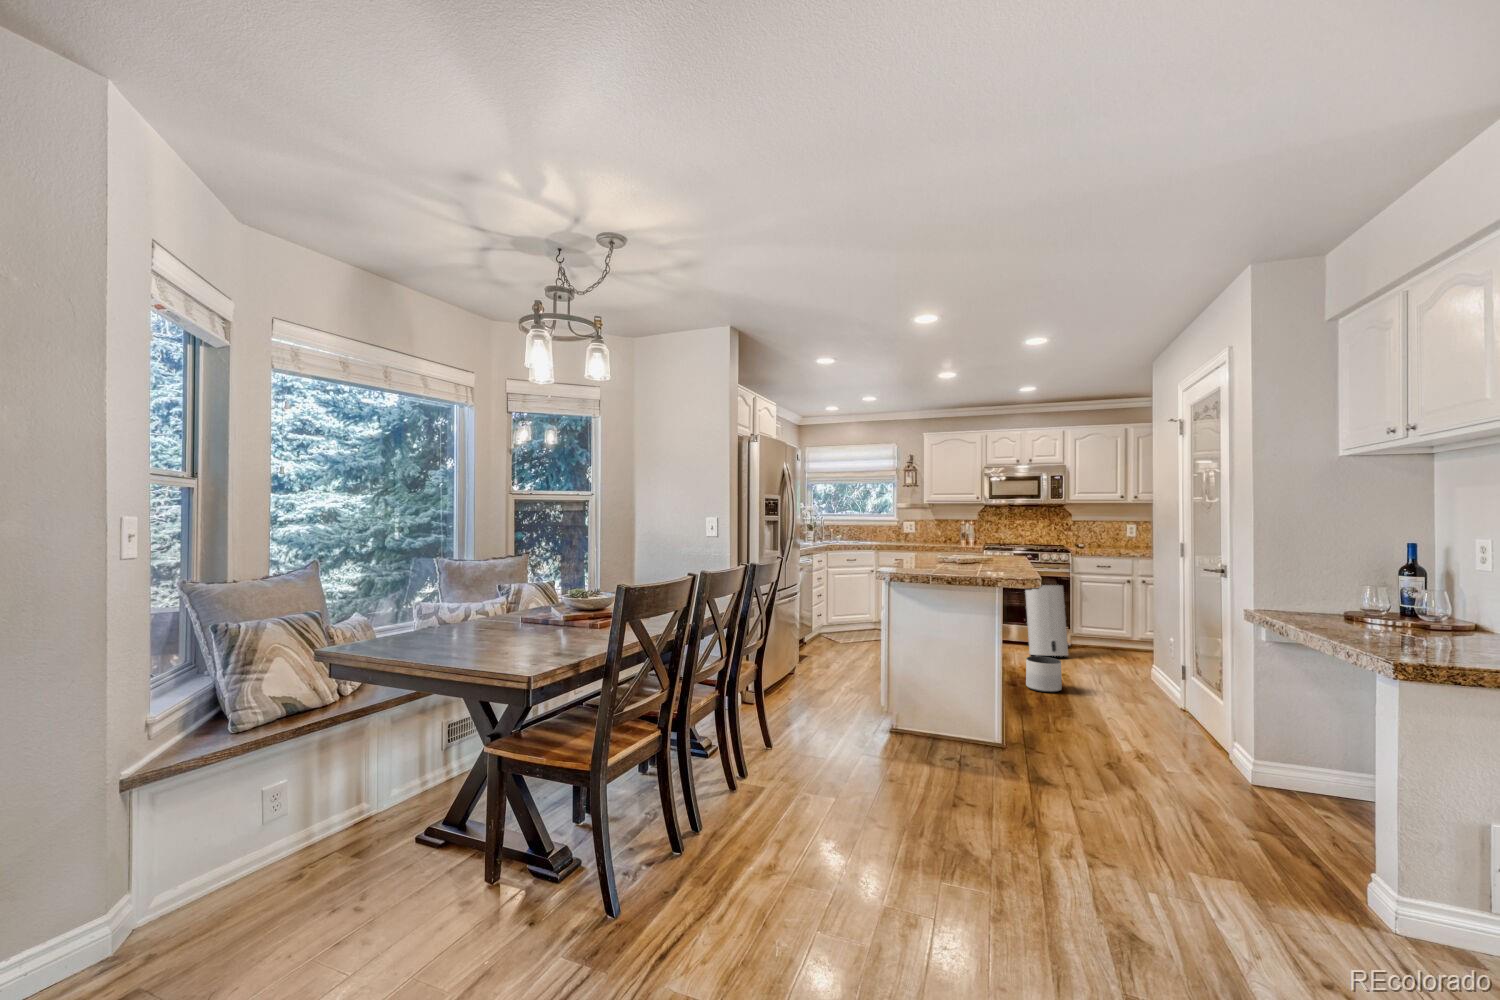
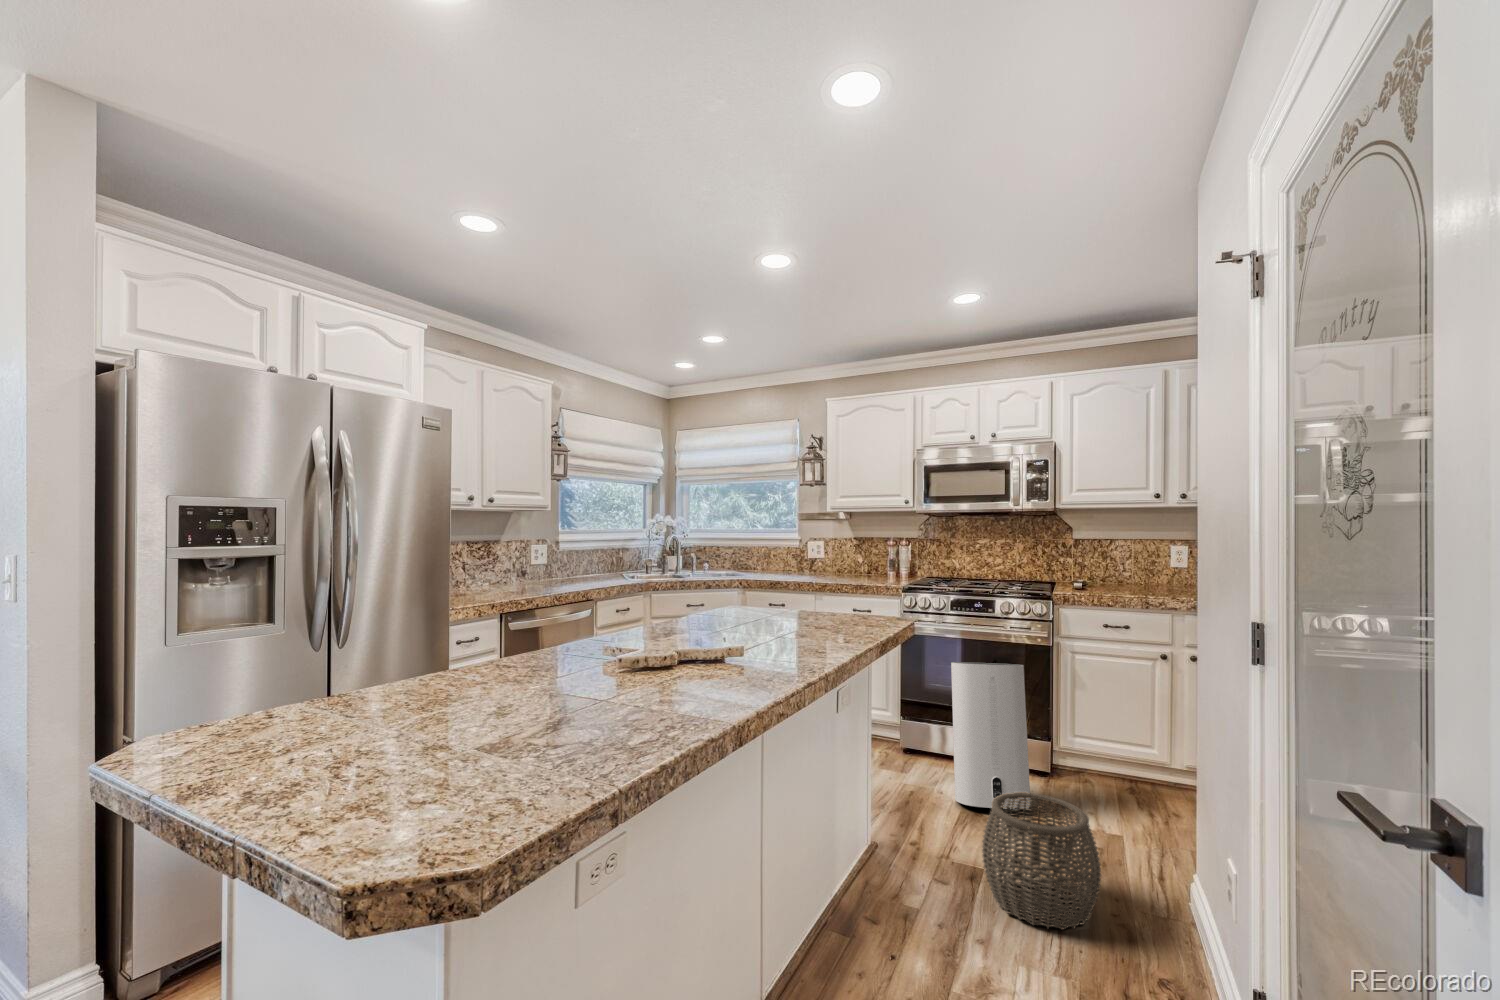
woven basket: none [1065,636,1120,685] -> present [982,792,1101,930]
planter: present [1026,656,1062,692] -> none [862,849,941,959]

